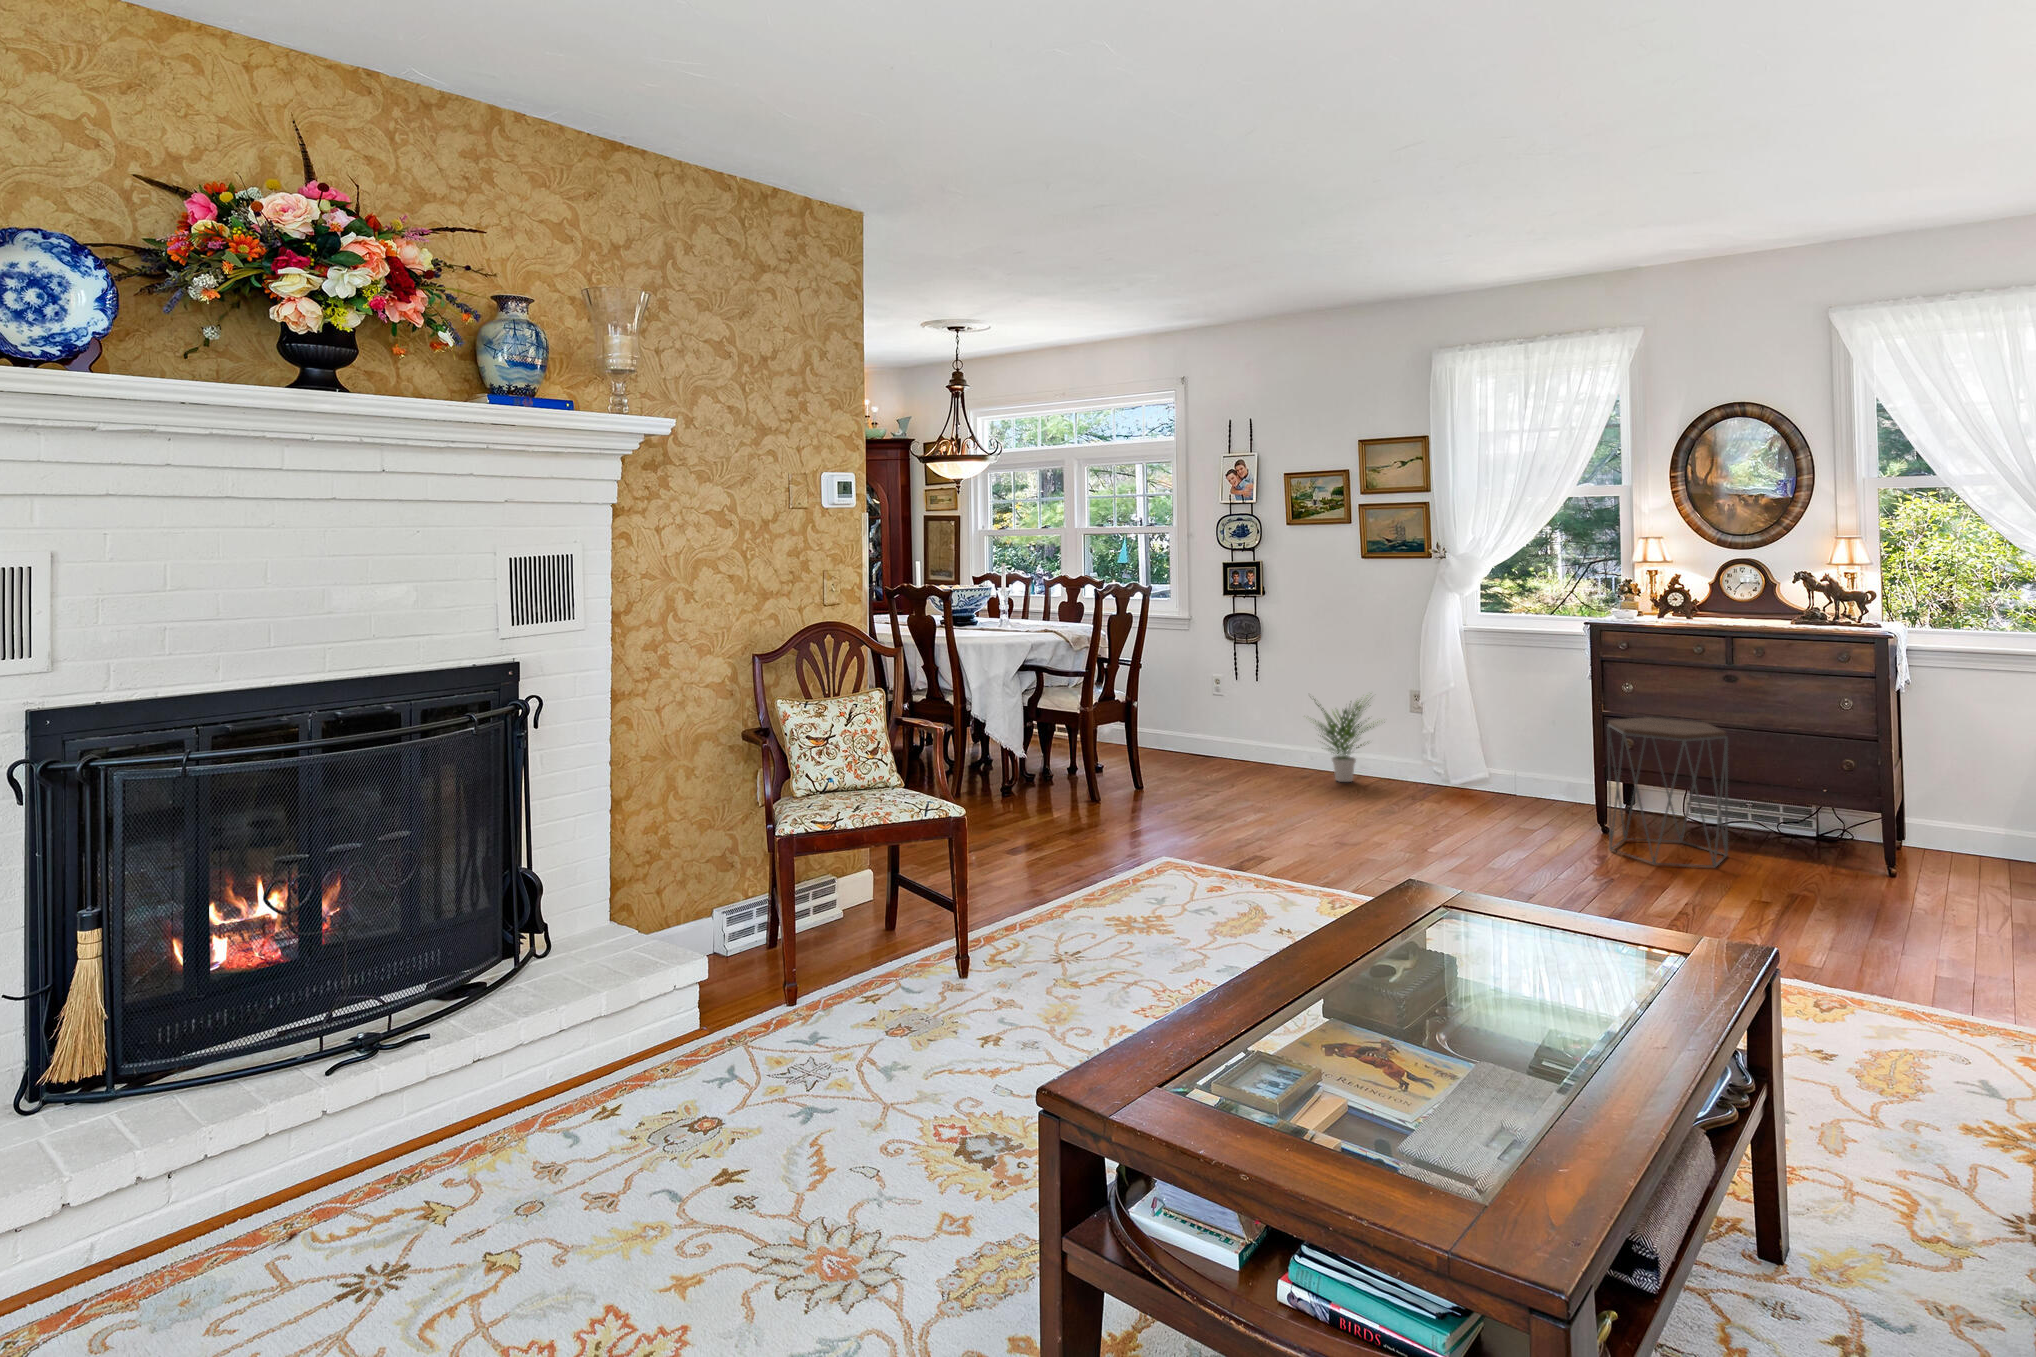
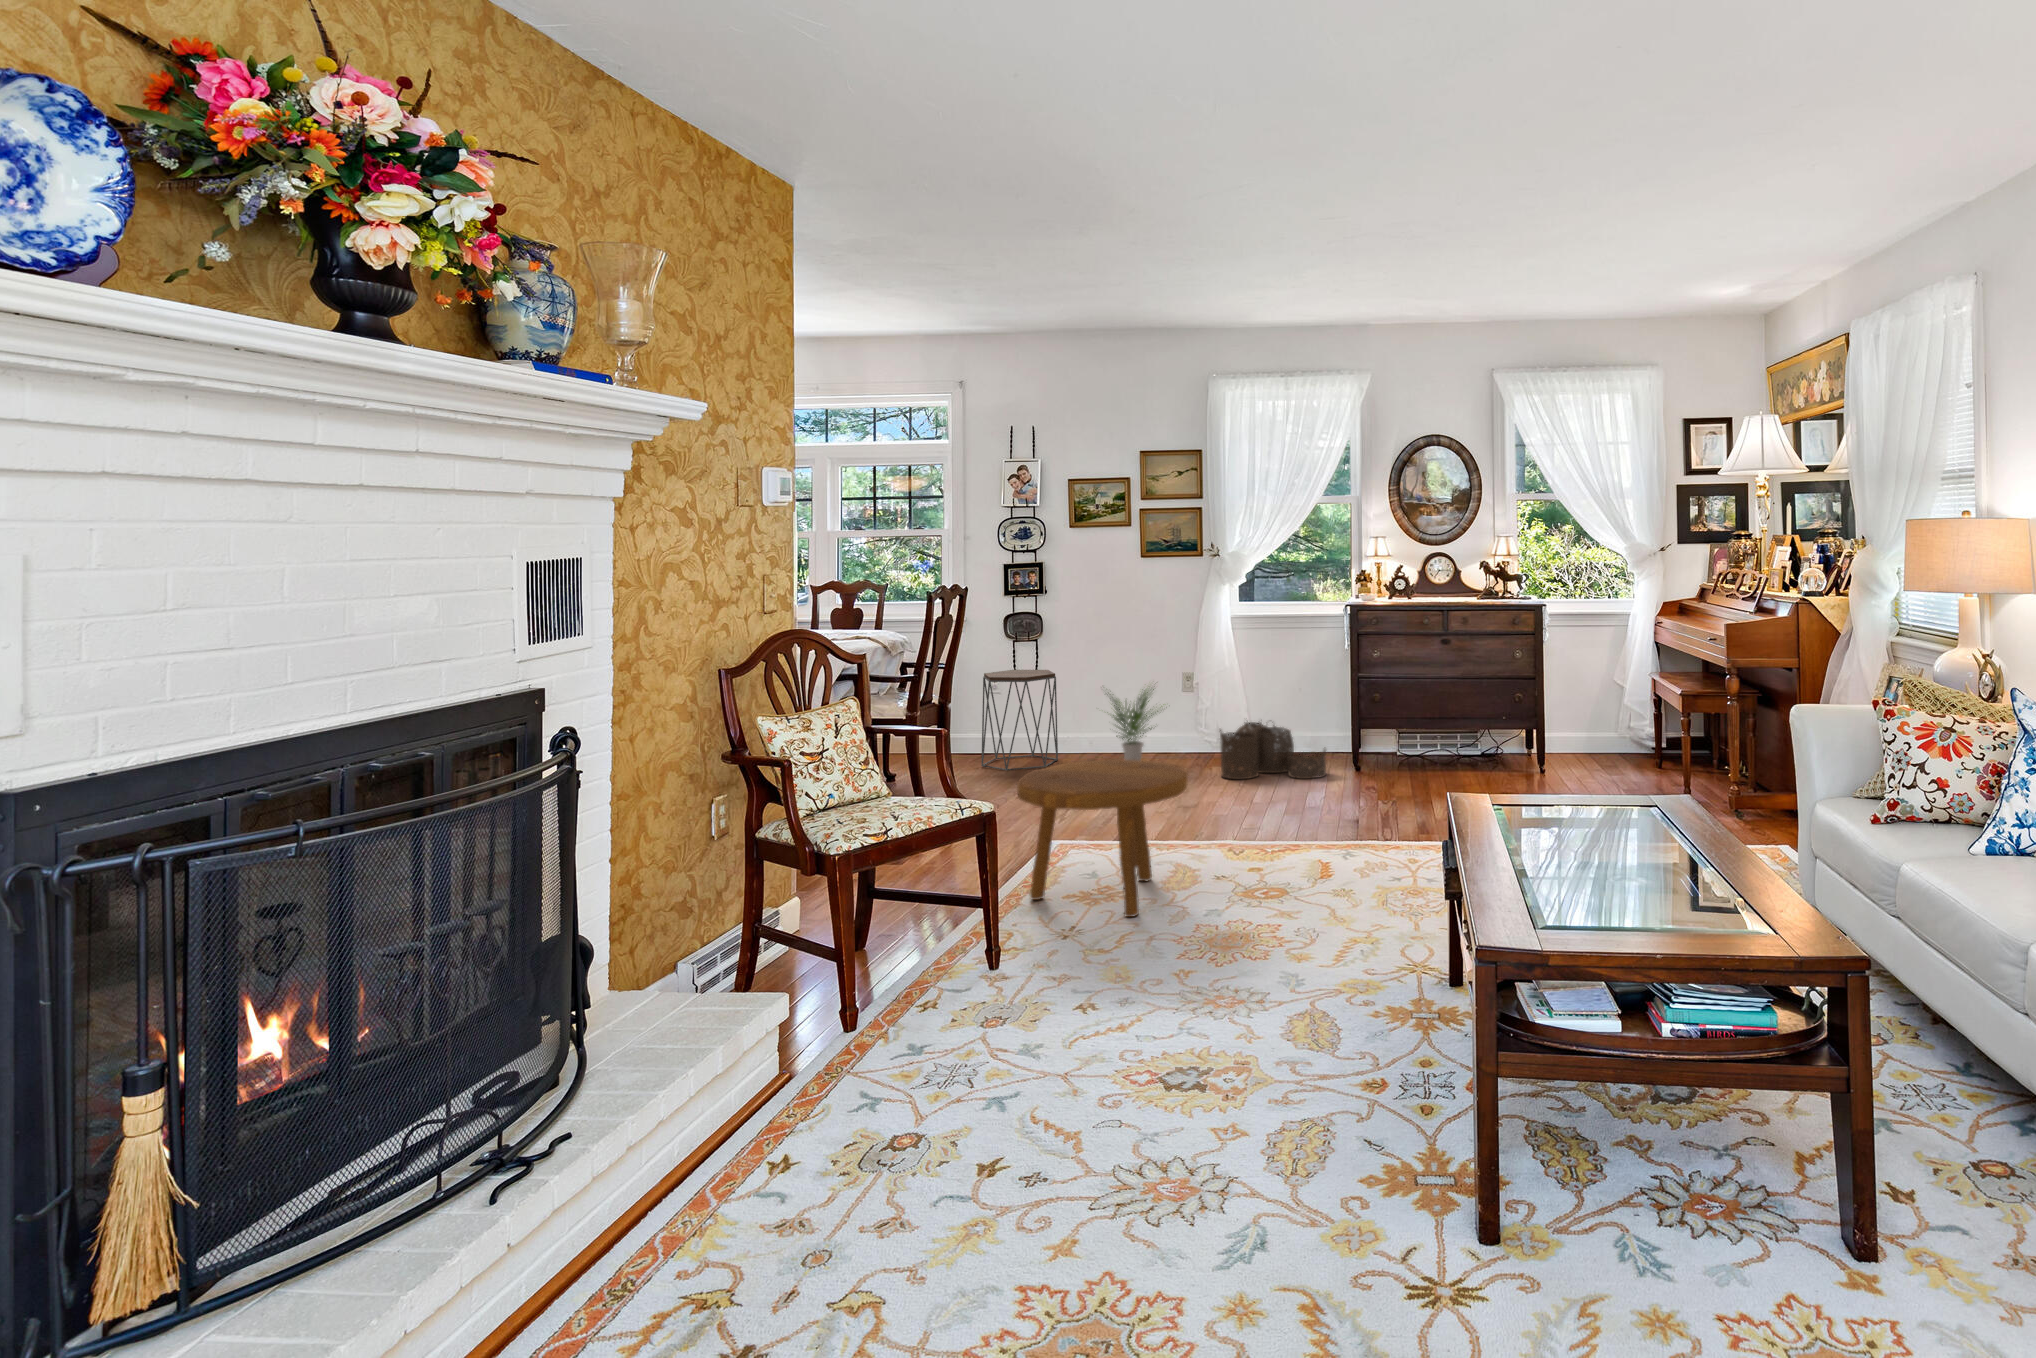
side table: present [1607,717,1728,868] -> present [981,670,1058,771]
woven basket: none [1421,745,1552,827] -> present [1220,721,1326,779]
footstool: none [1063,773,1246,948] -> present [1017,759,1188,917]

